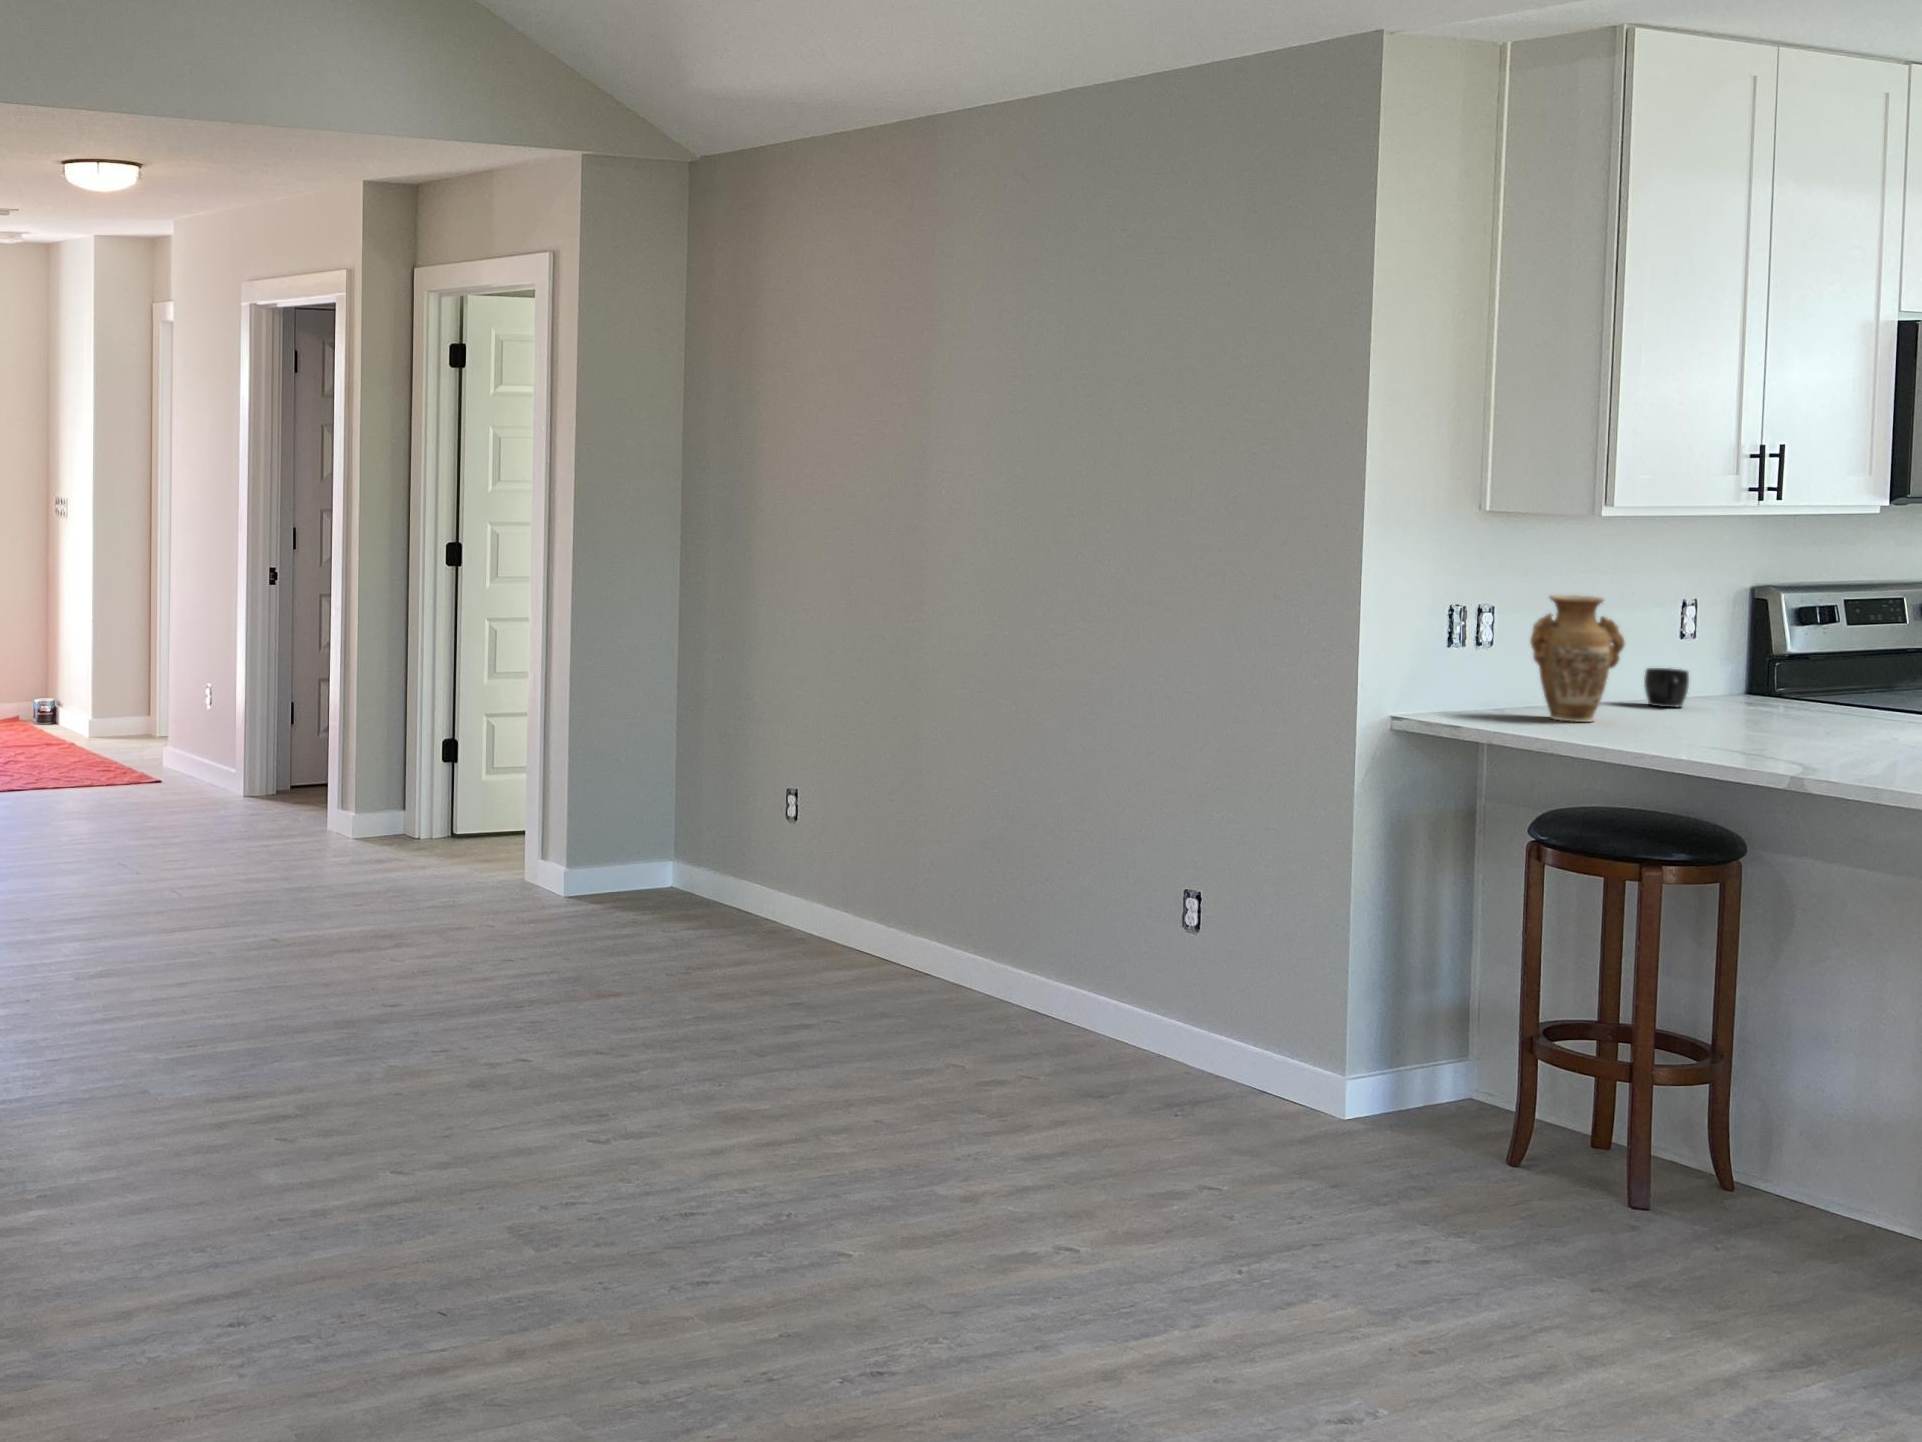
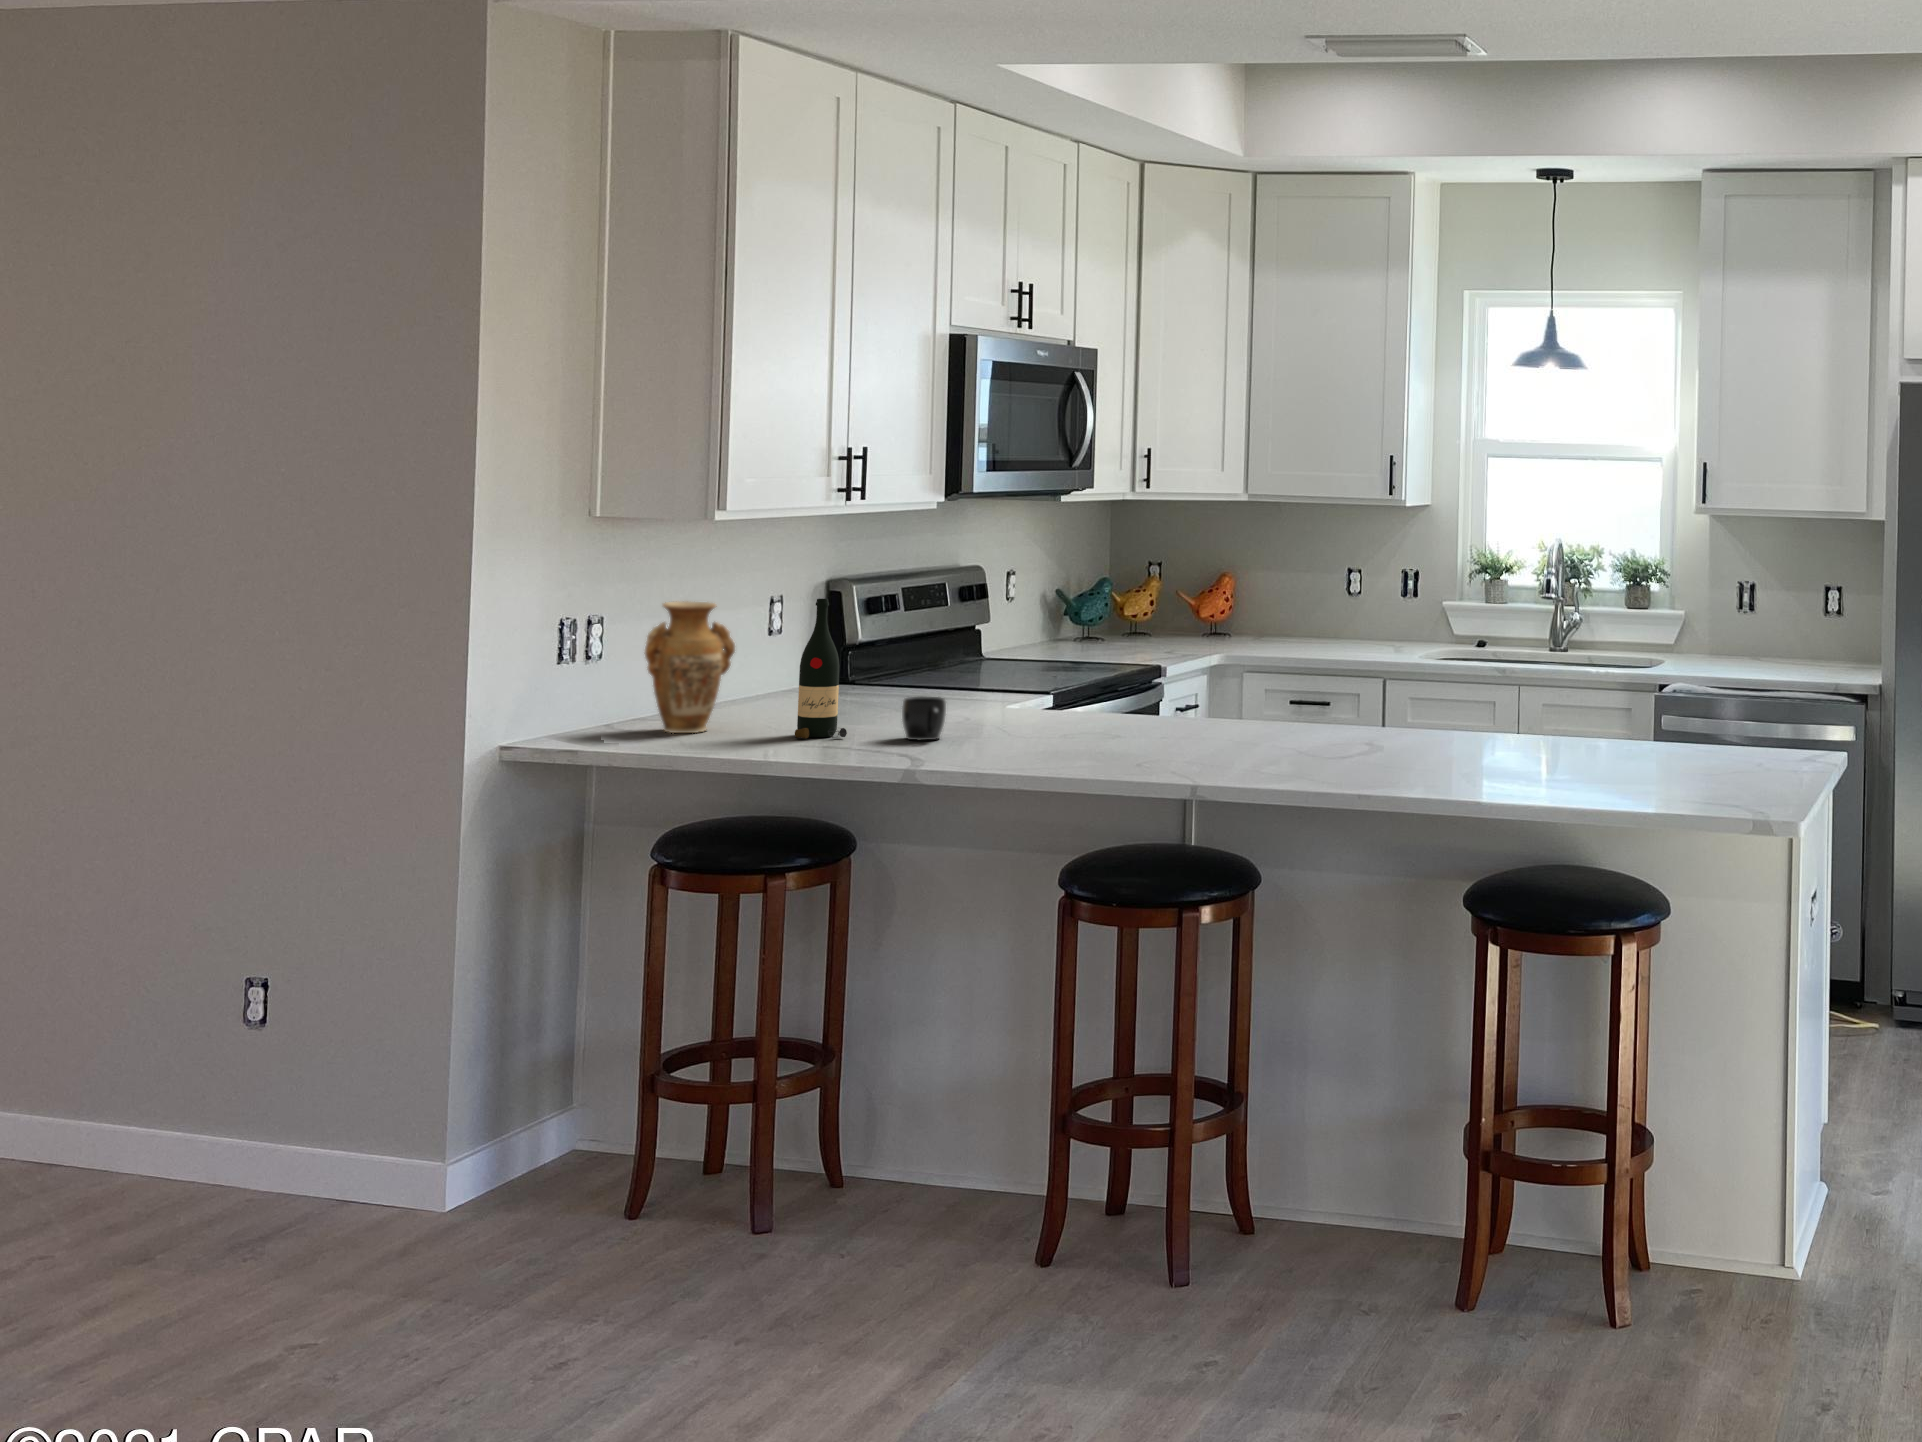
wine bottle: none [1684,597,1742,740] -> present [795,599,847,738]
mug: present [1644,668,1689,708] -> present [902,697,946,740]

